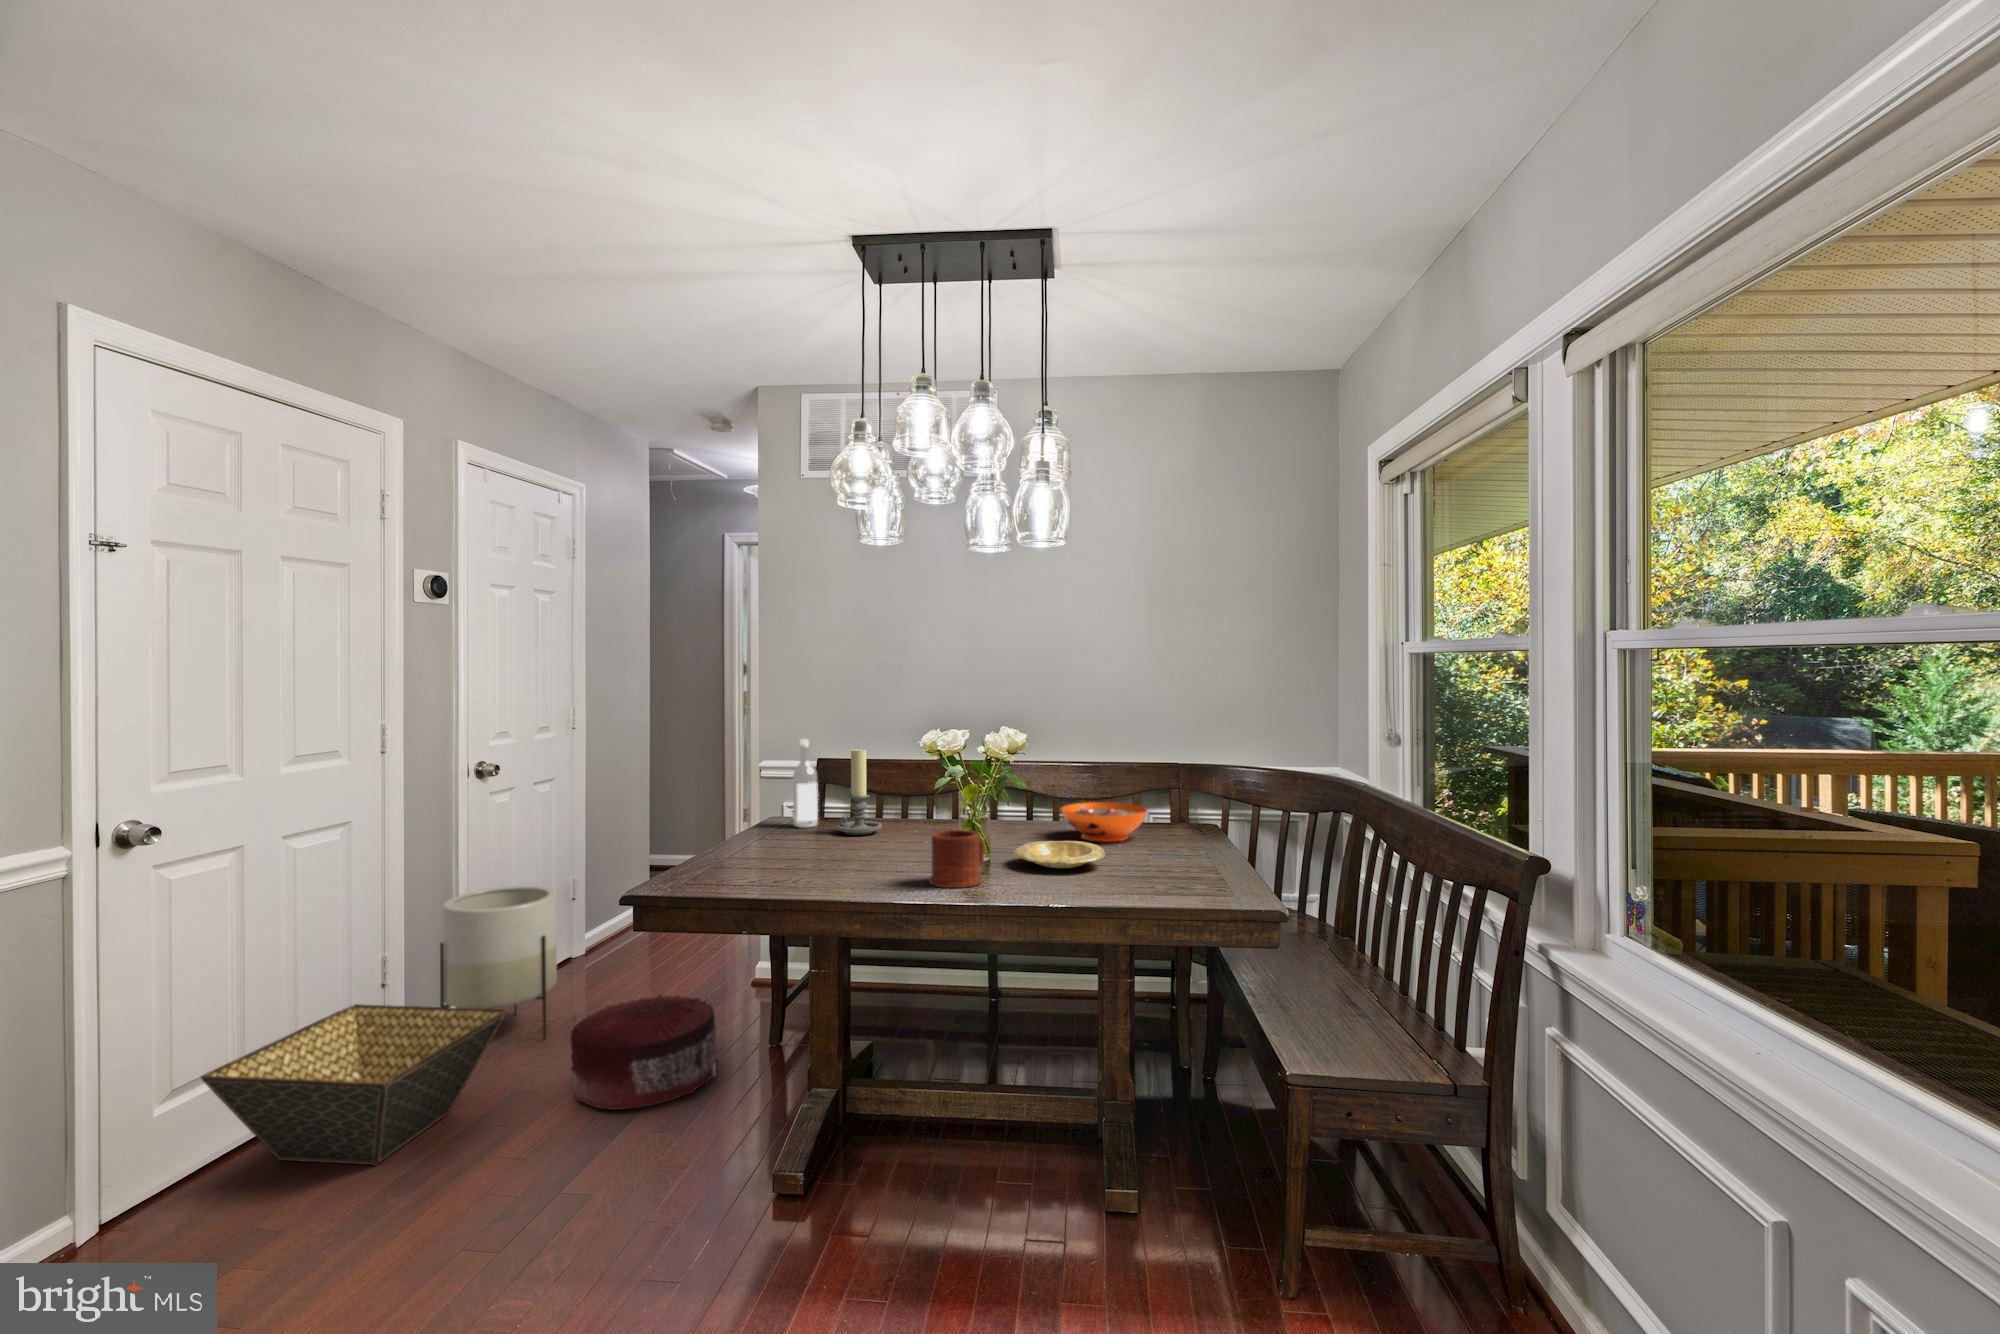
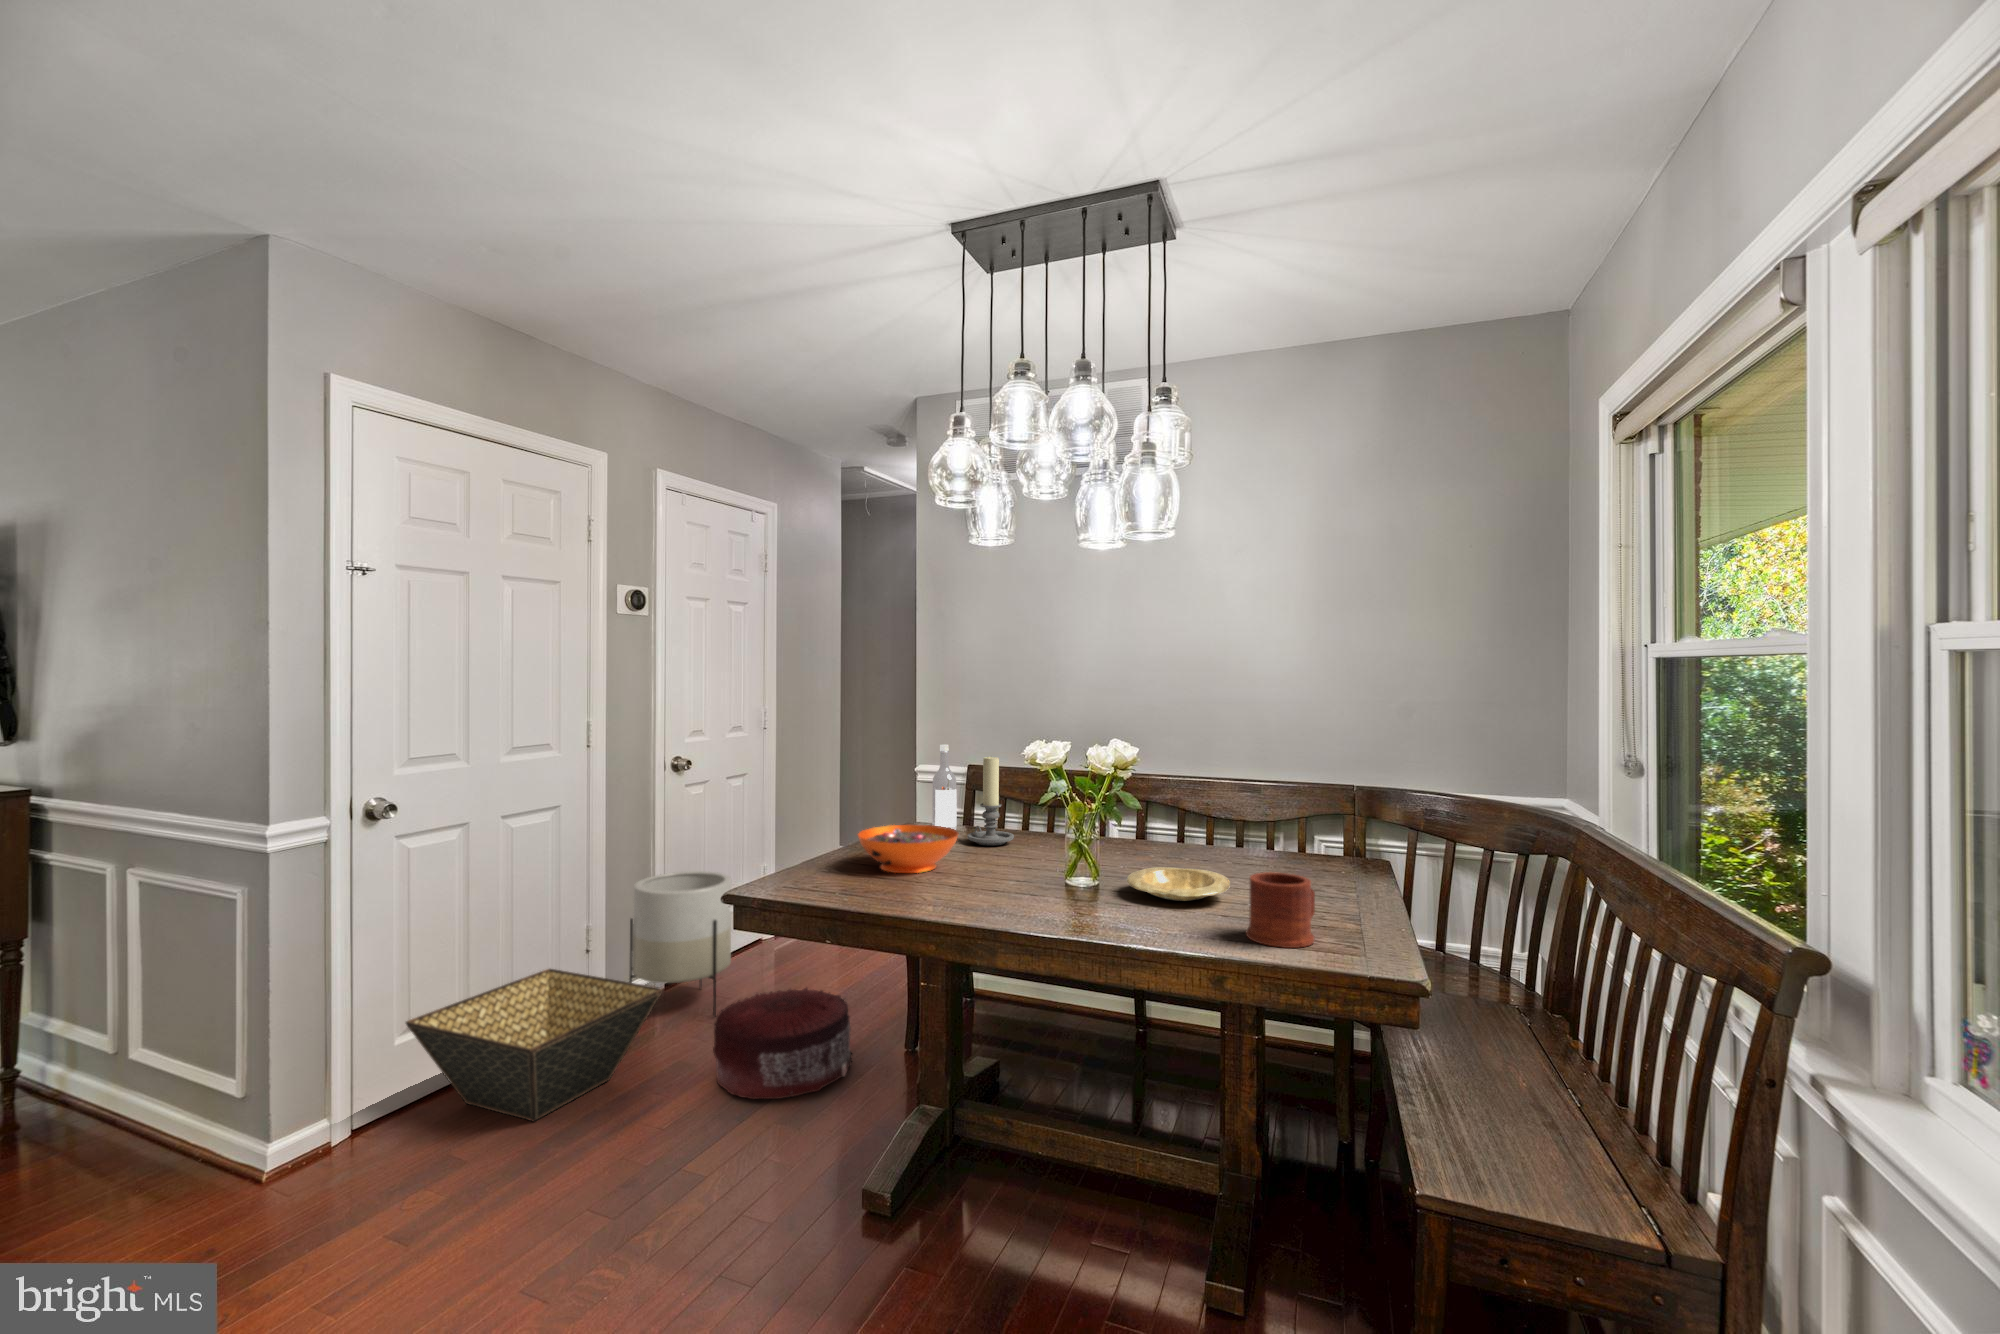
decorative bowl: present [1062,802,1147,842] -> present [858,825,959,873]
mug: present [929,830,984,888] -> present [1246,872,1315,948]

